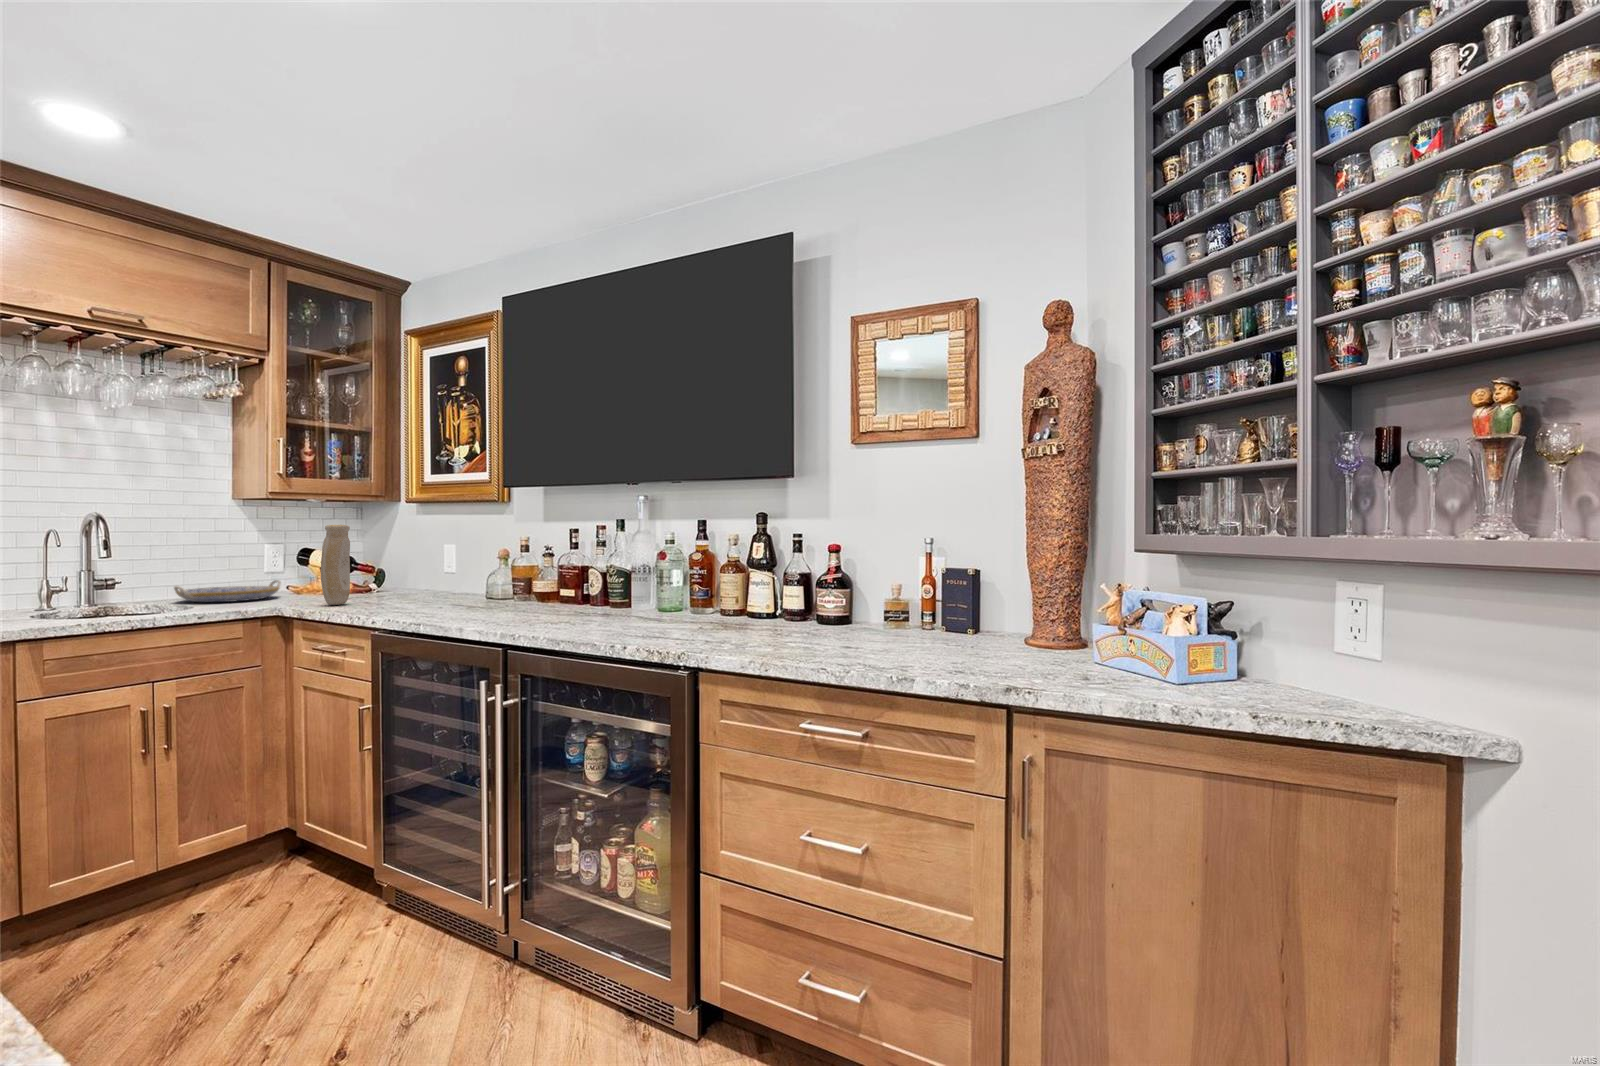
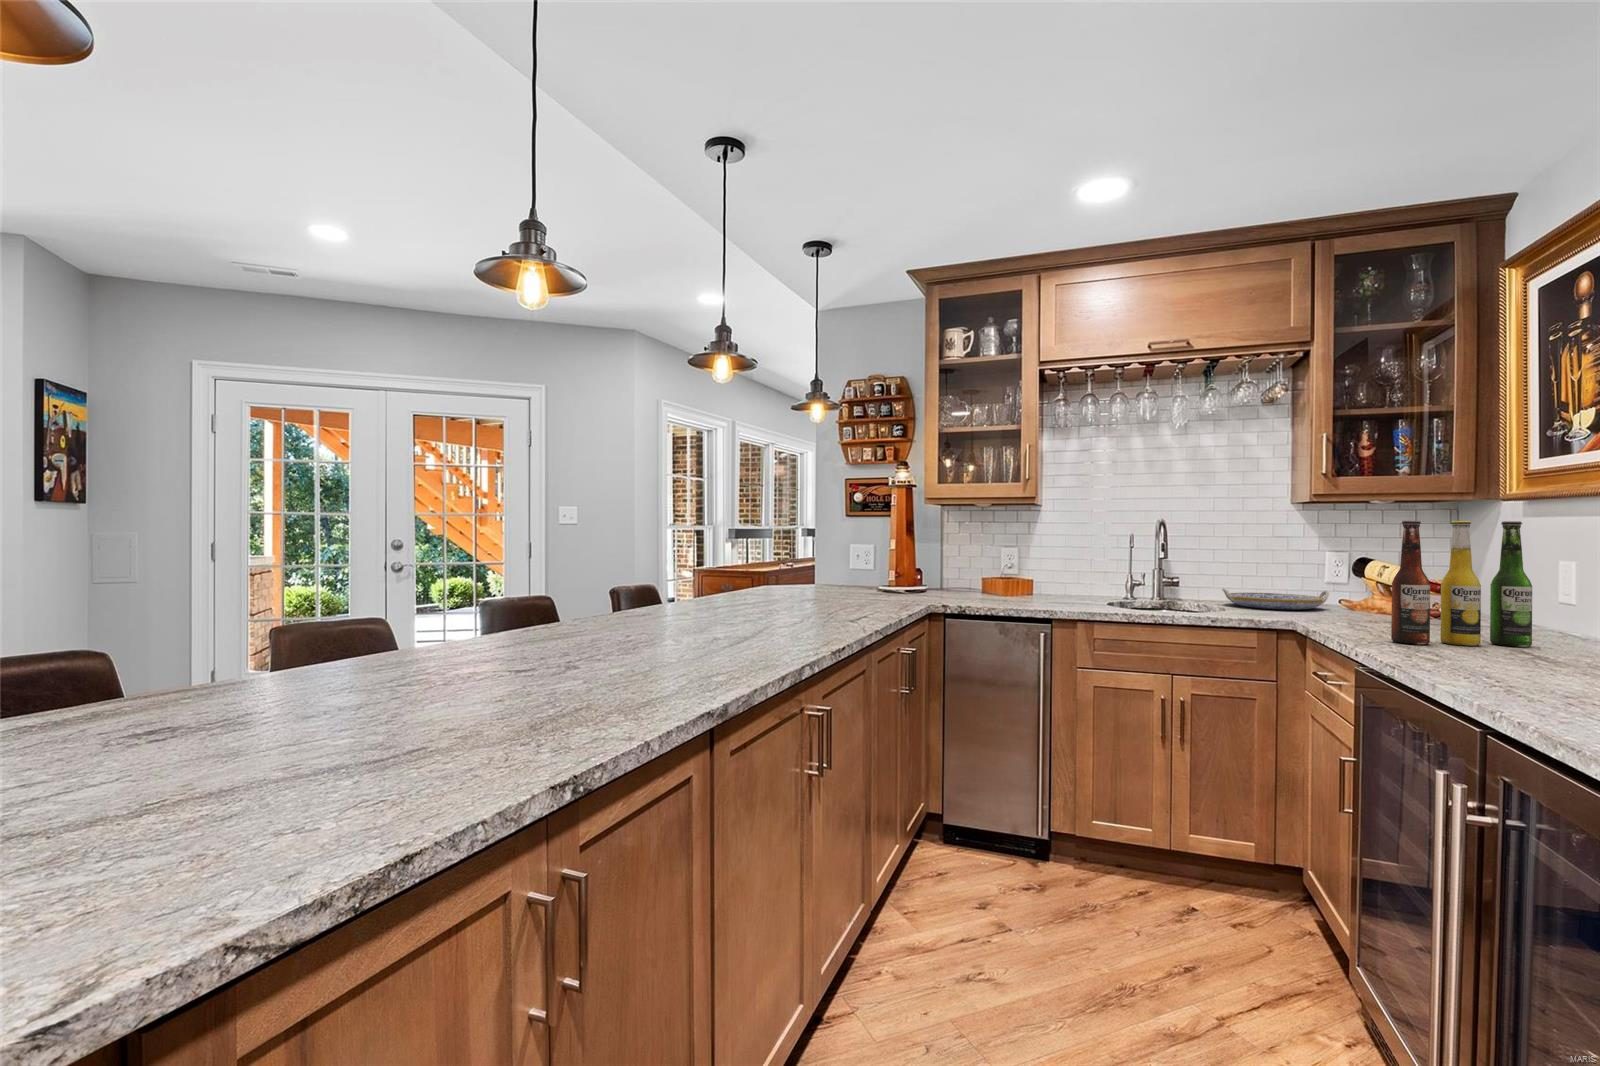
beer bottle: none [383,519,458,612] -> present [1391,521,1532,647]
vase: present [321,525,350,605] -> none [1341,529,1380,626]

